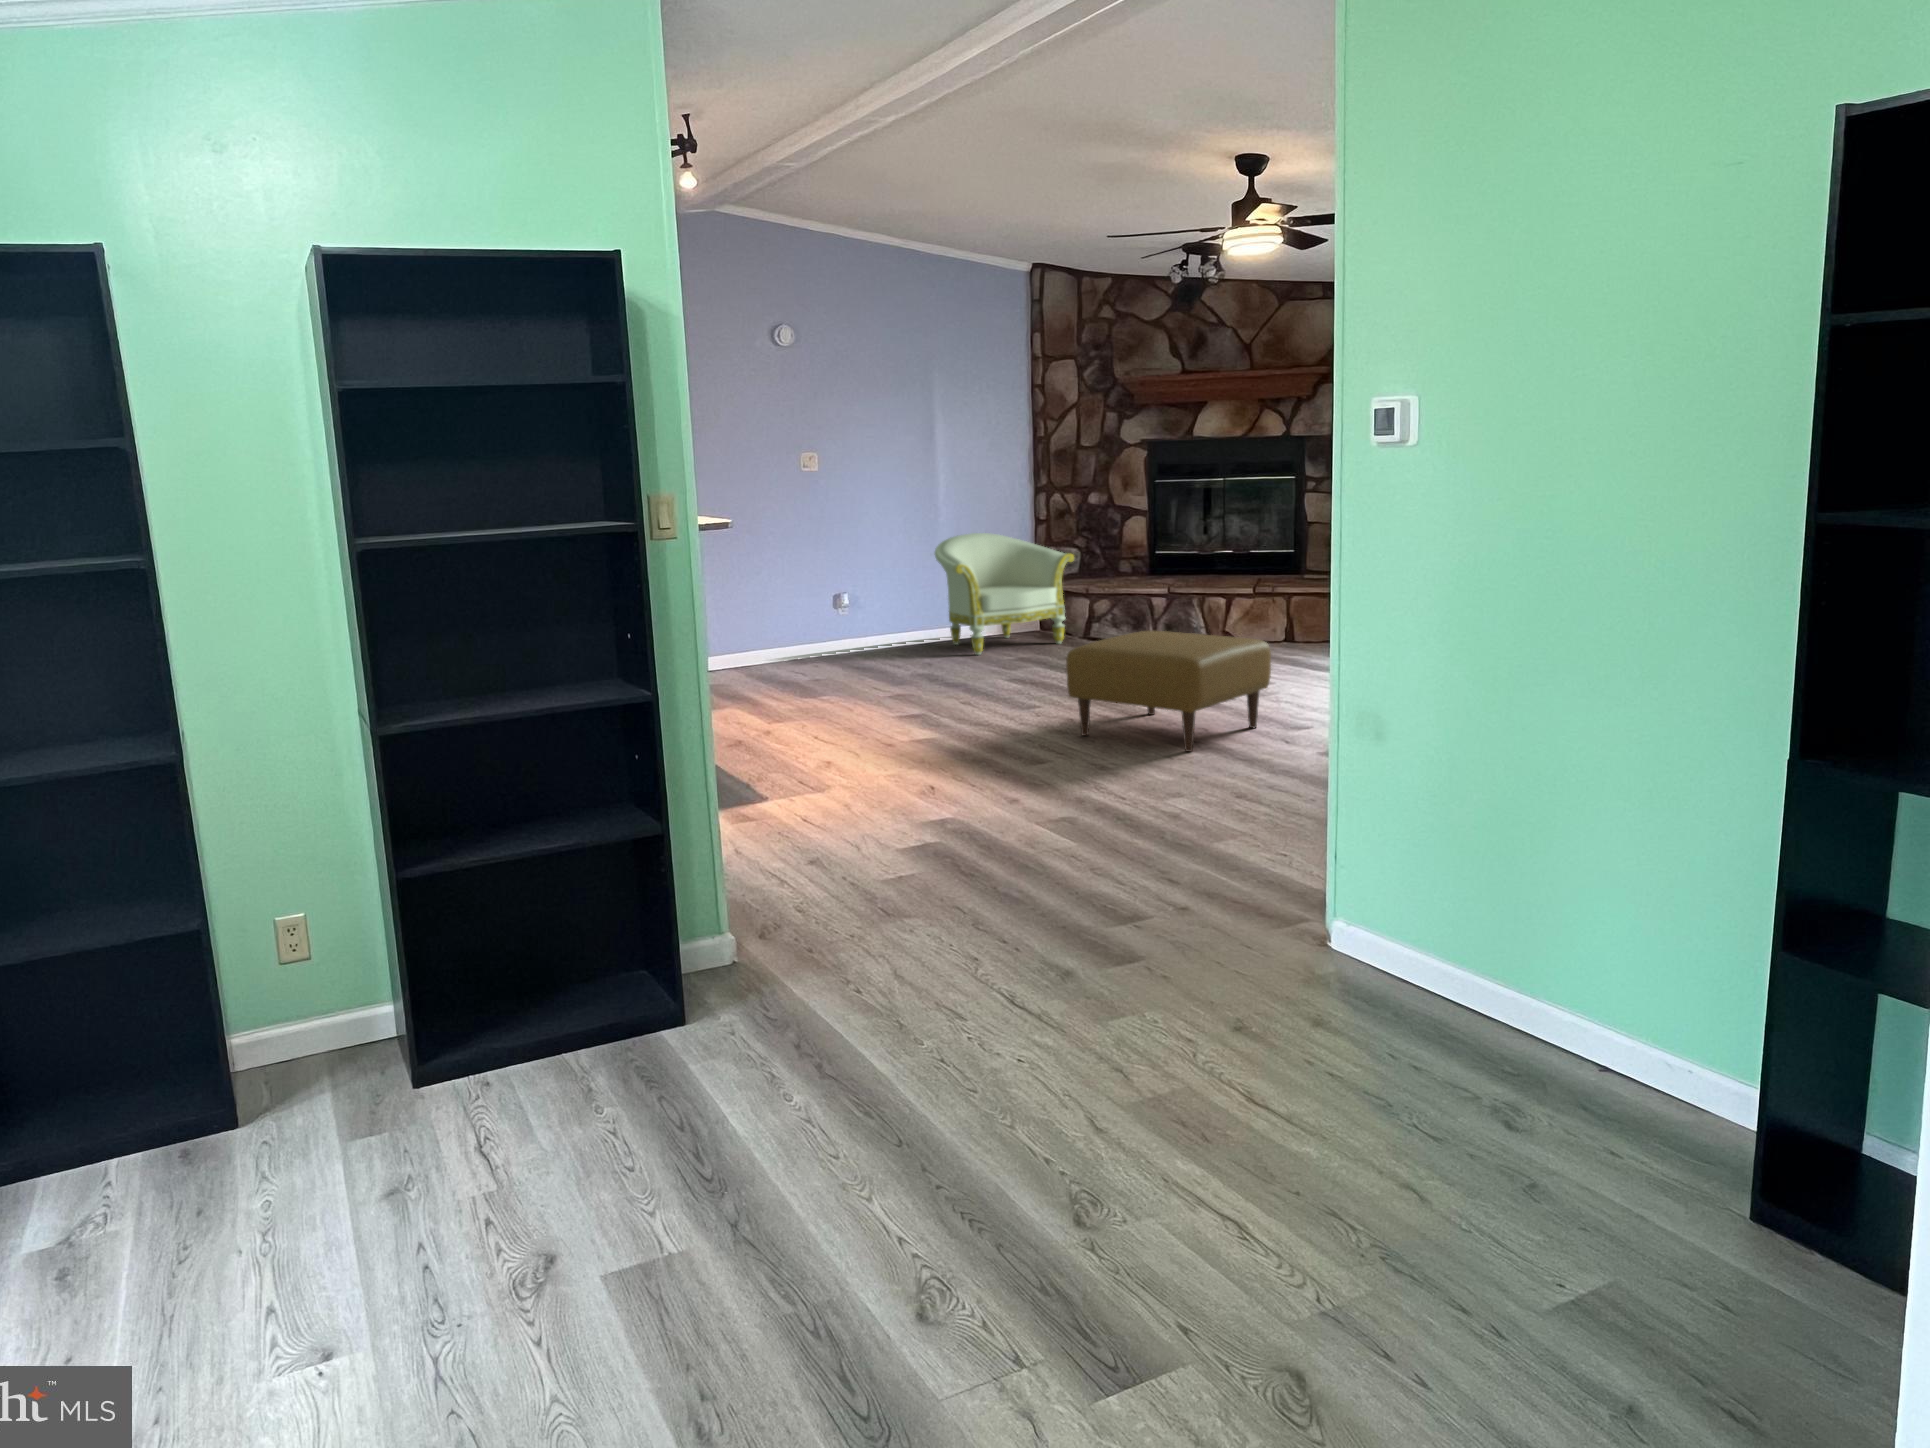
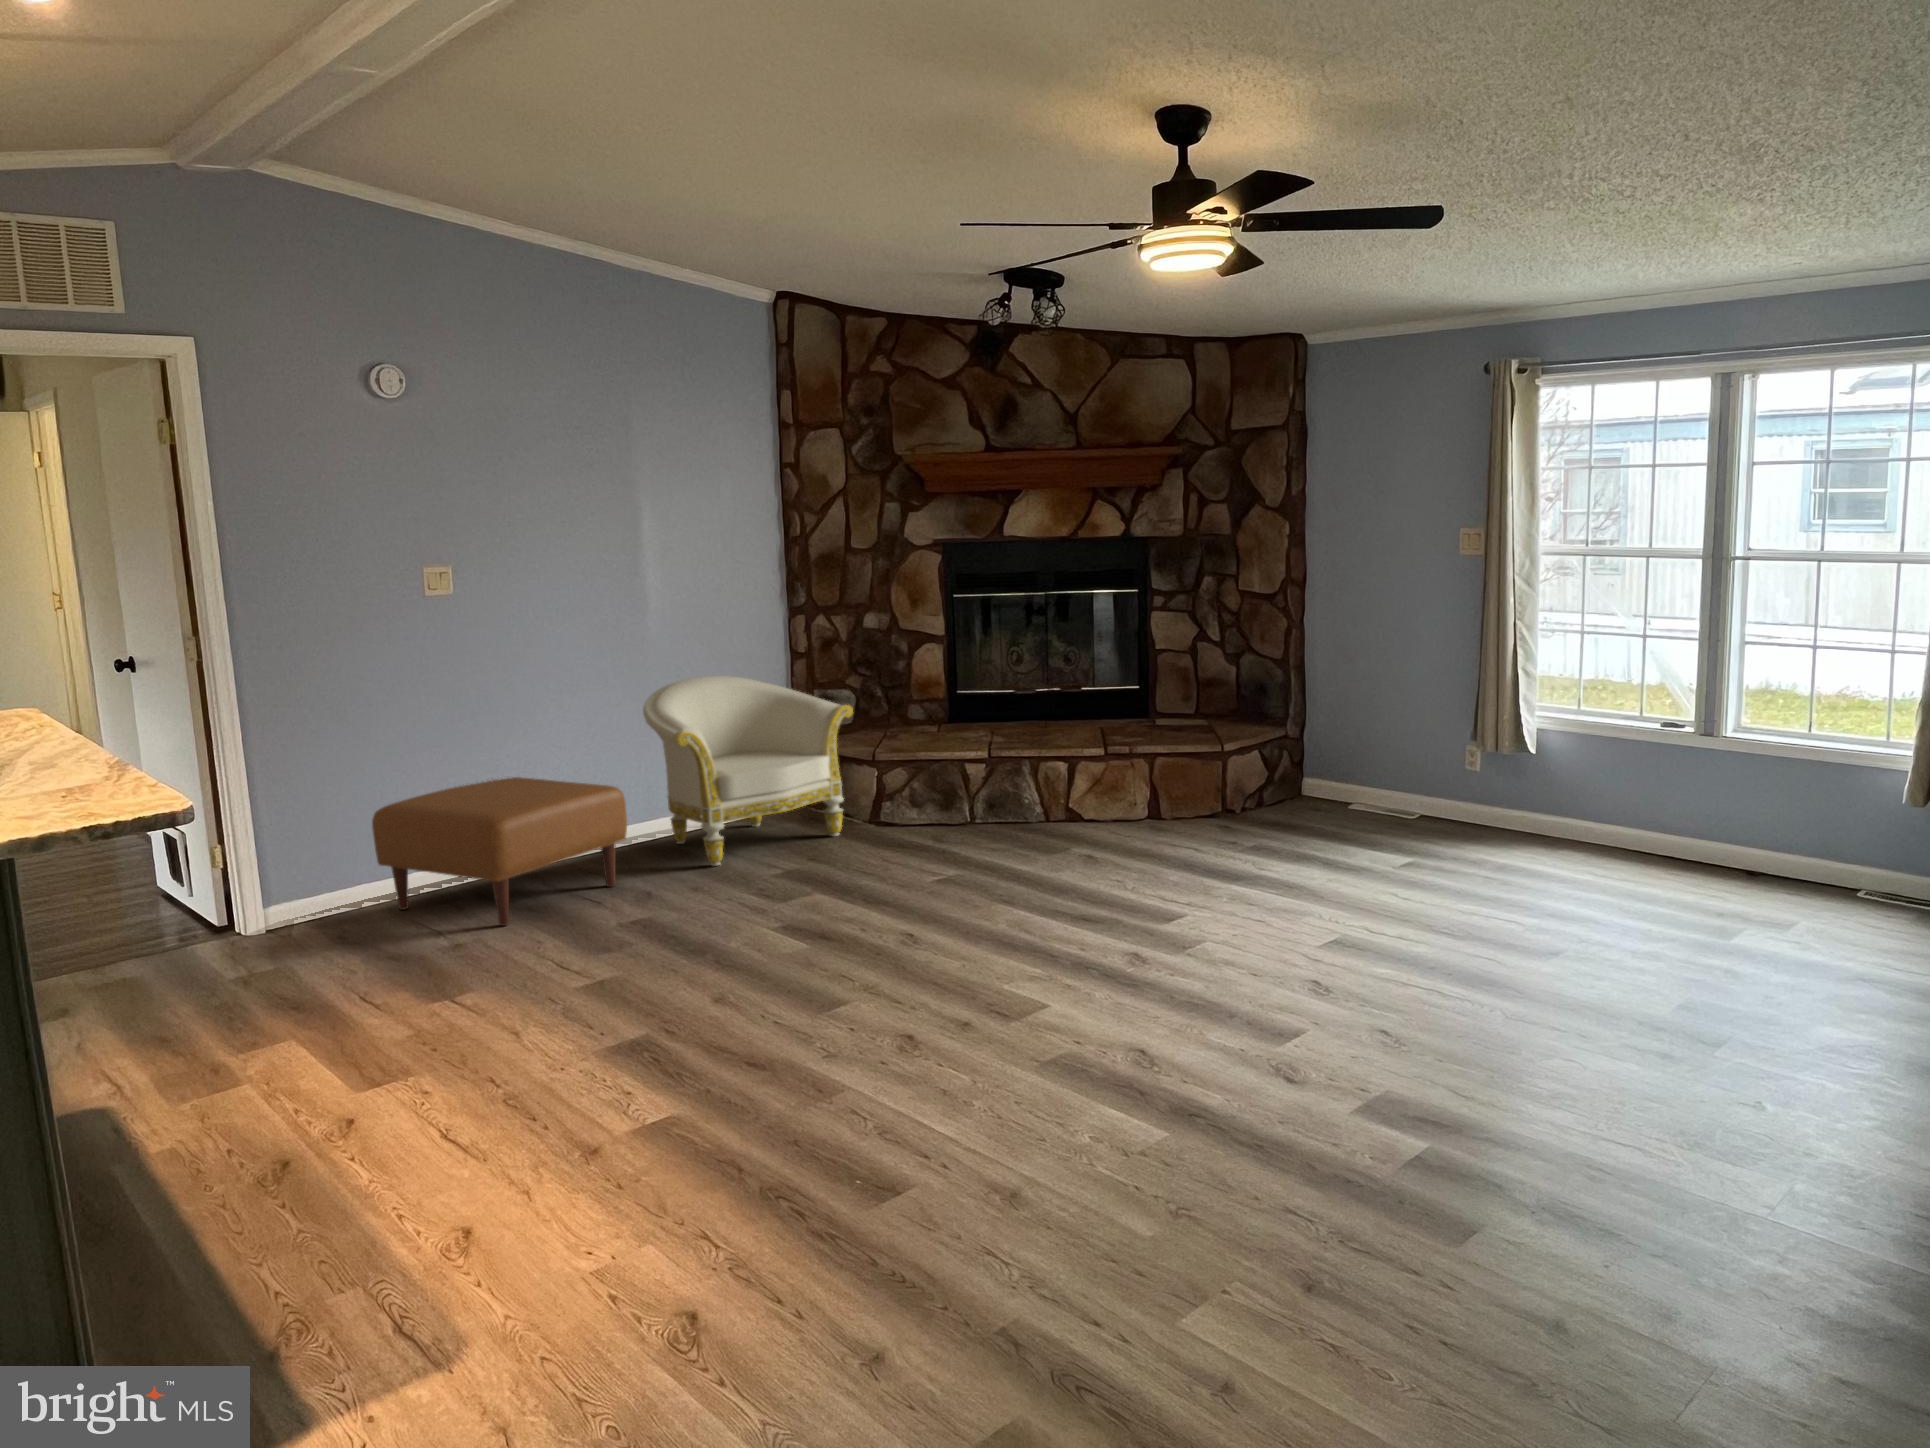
ottoman: present [1066,631,1271,752] -> present [372,777,627,926]

